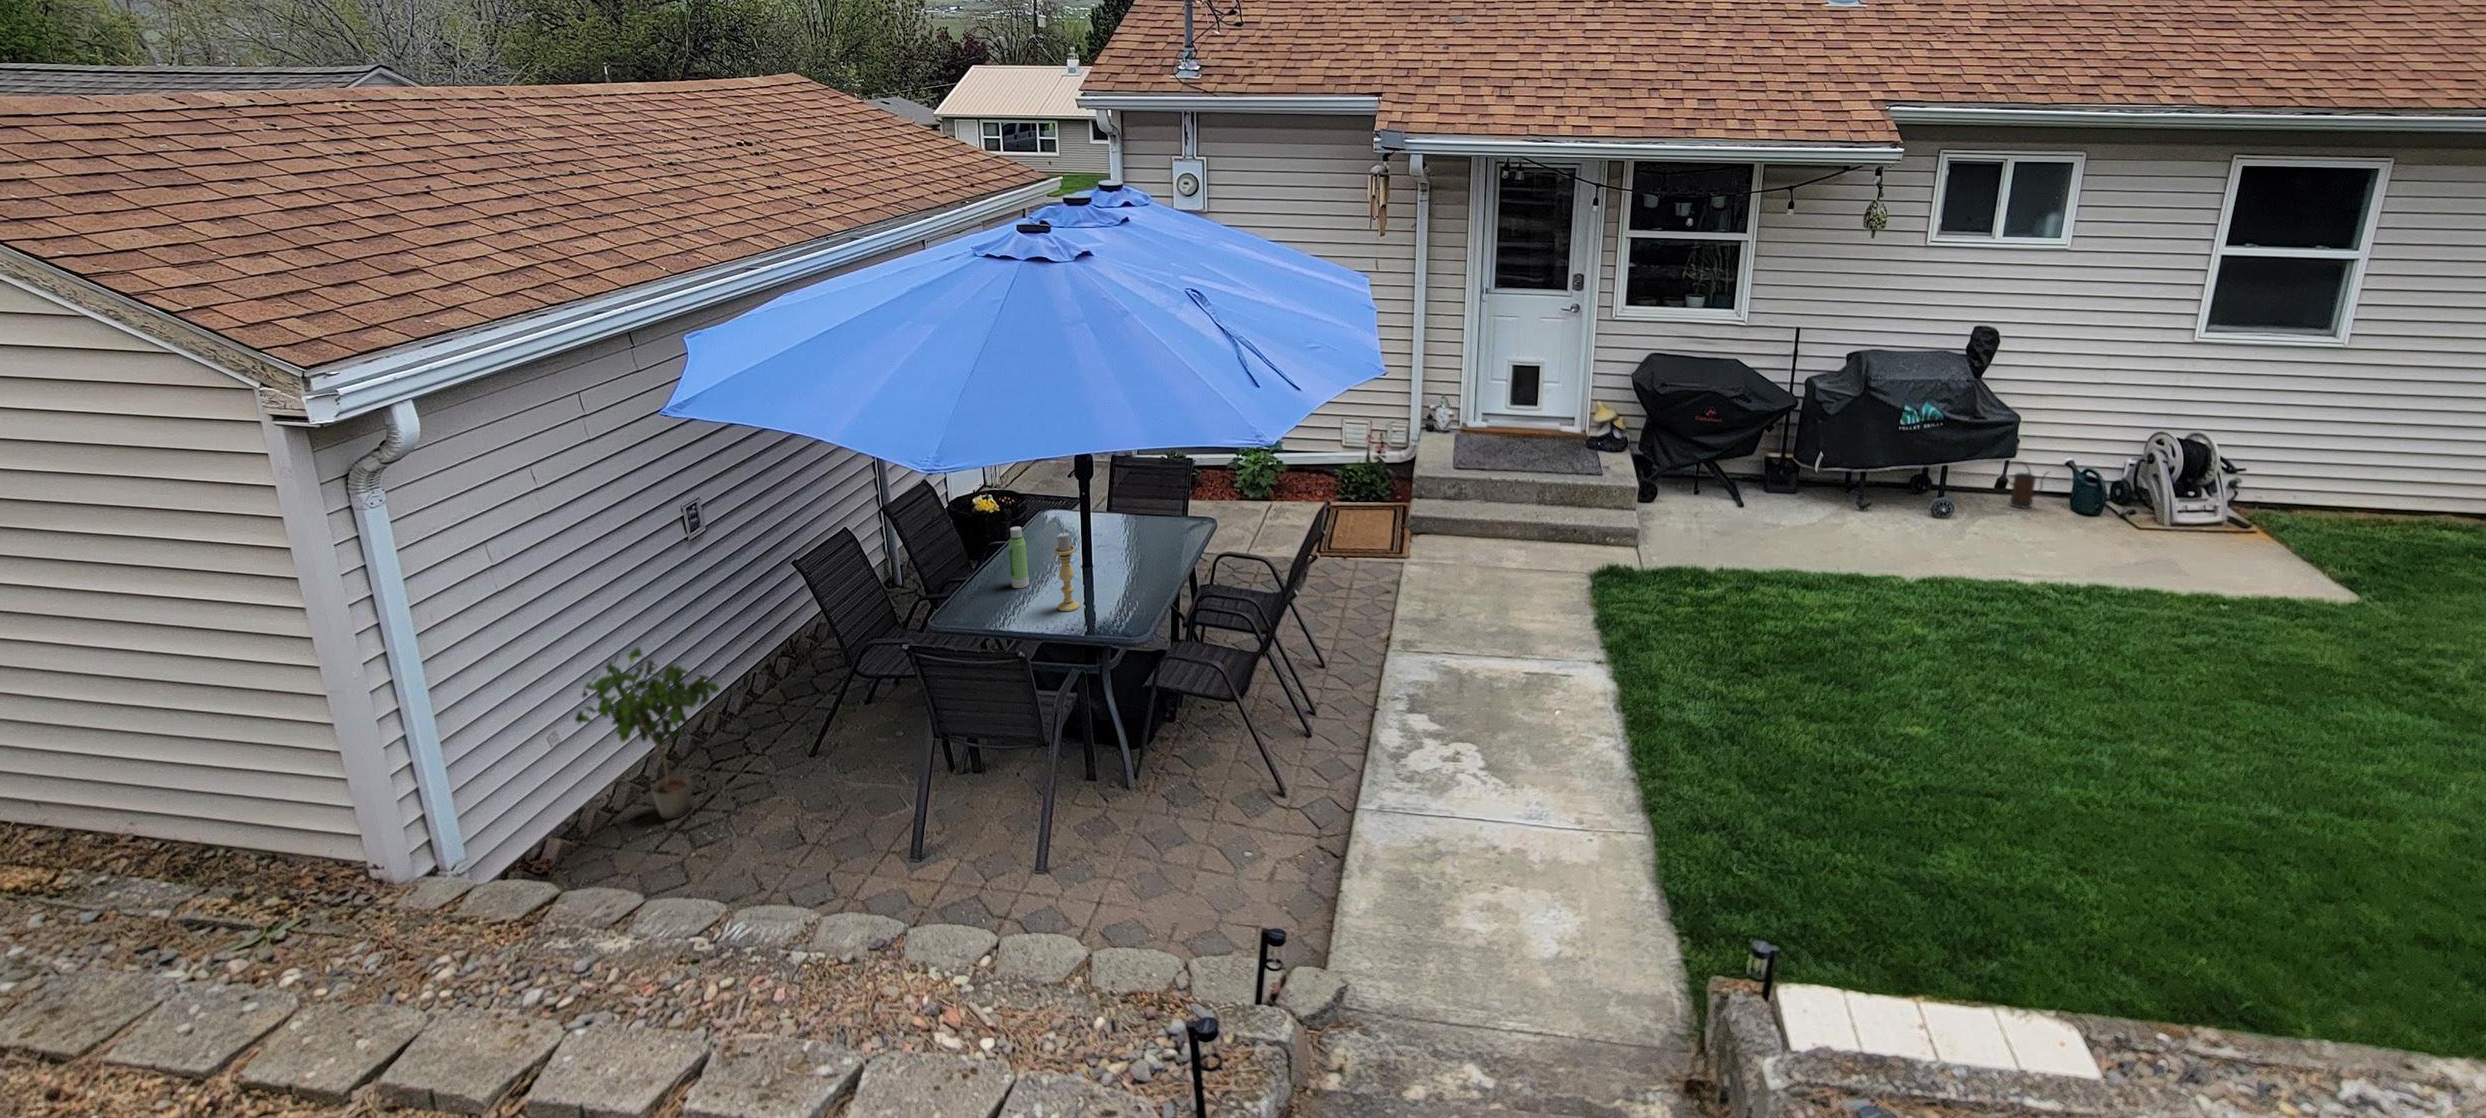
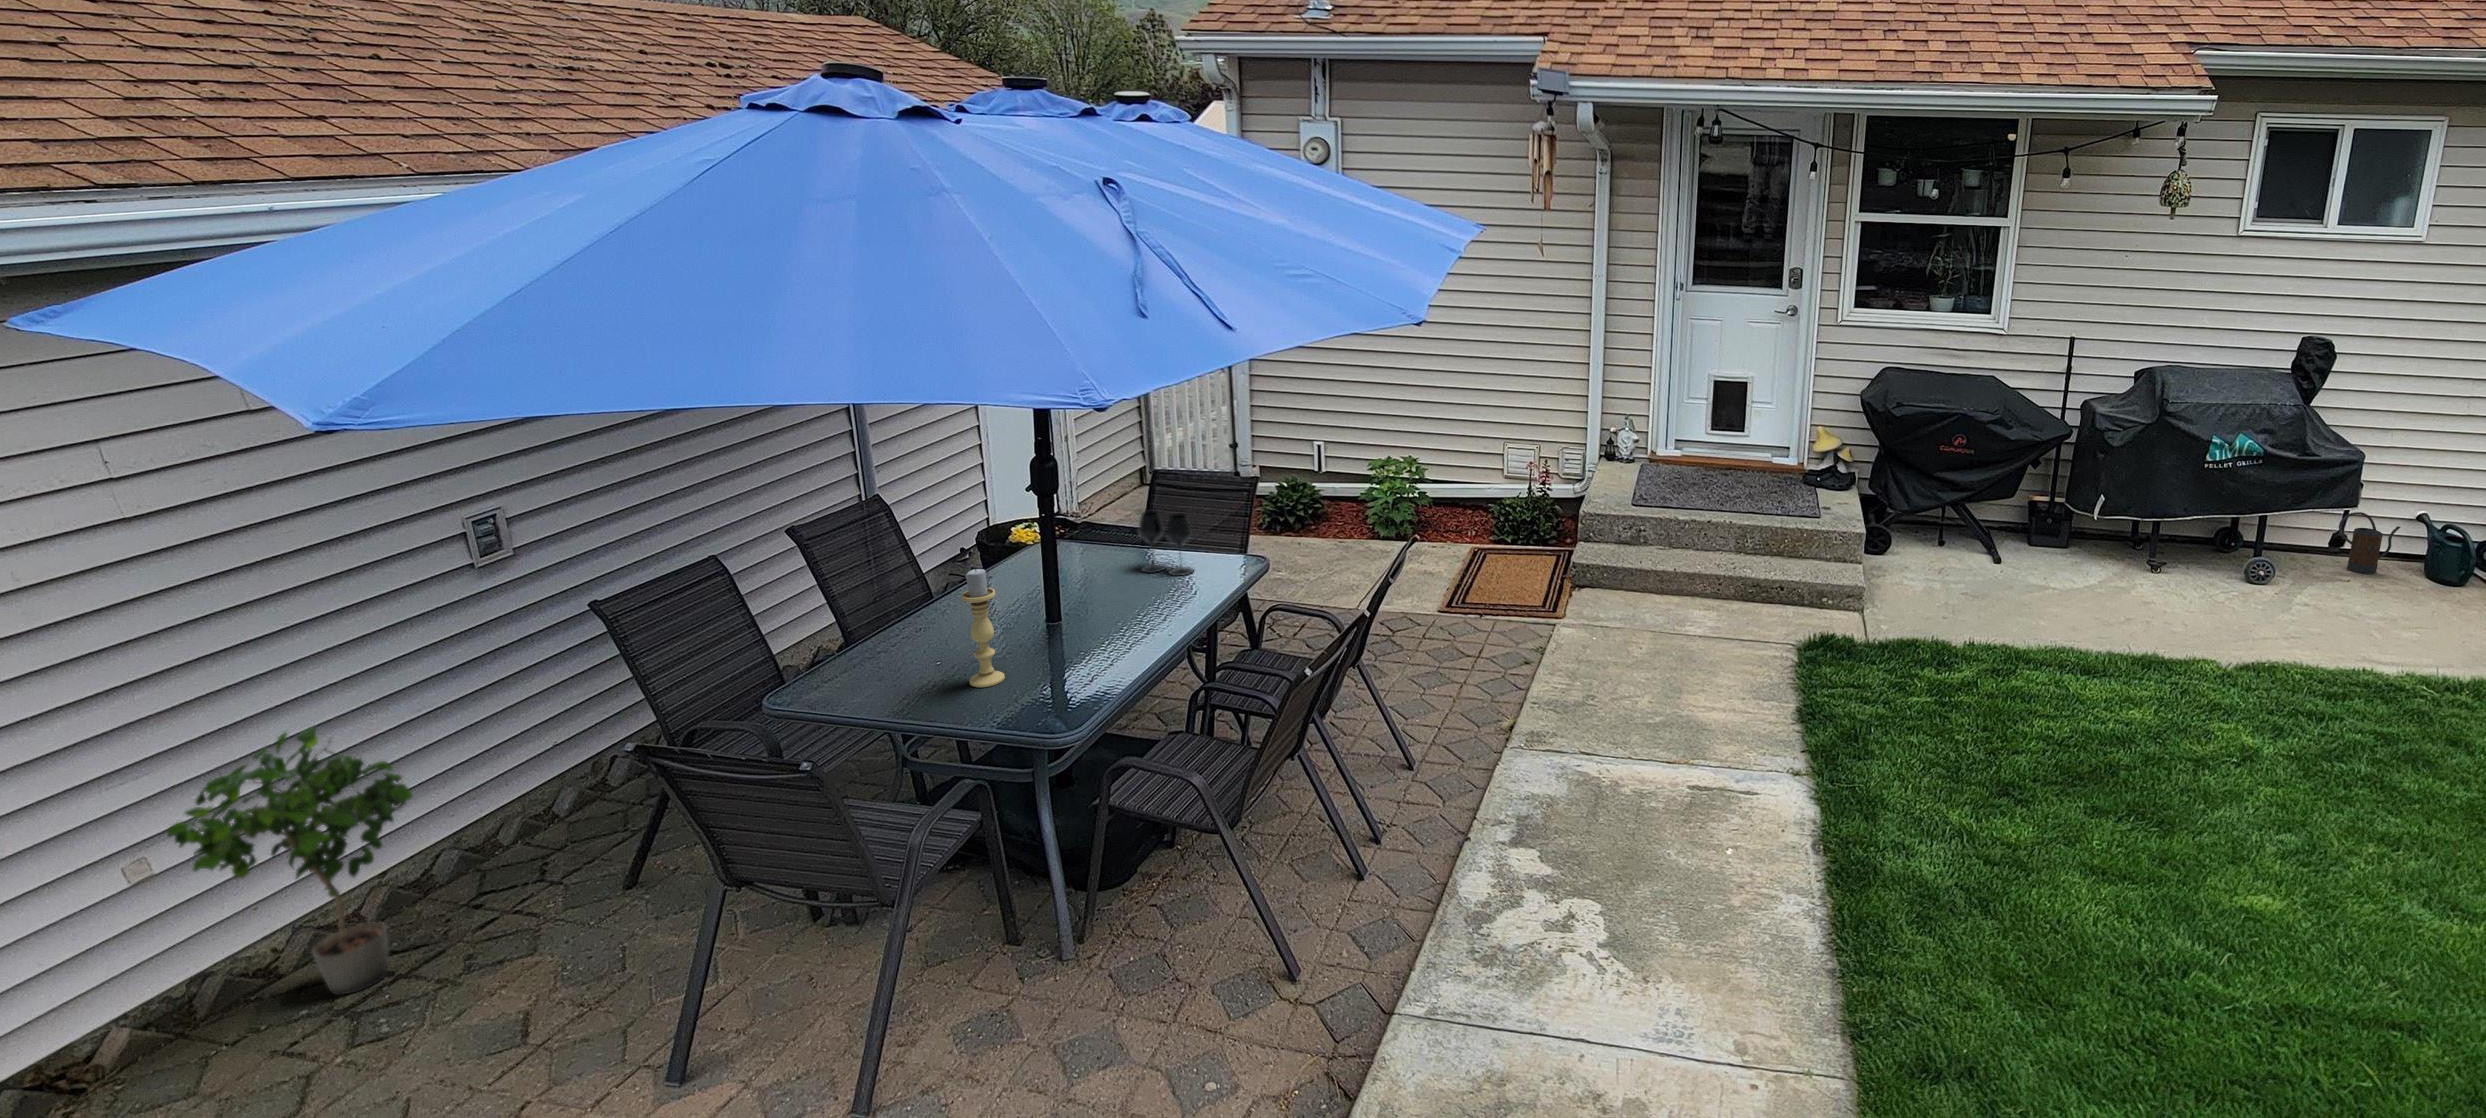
wine glass: none [1128,487,1168,534] -> present [1139,511,1193,576]
water bottle: present [1009,527,1029,588] -> none [919,559,954,650]

